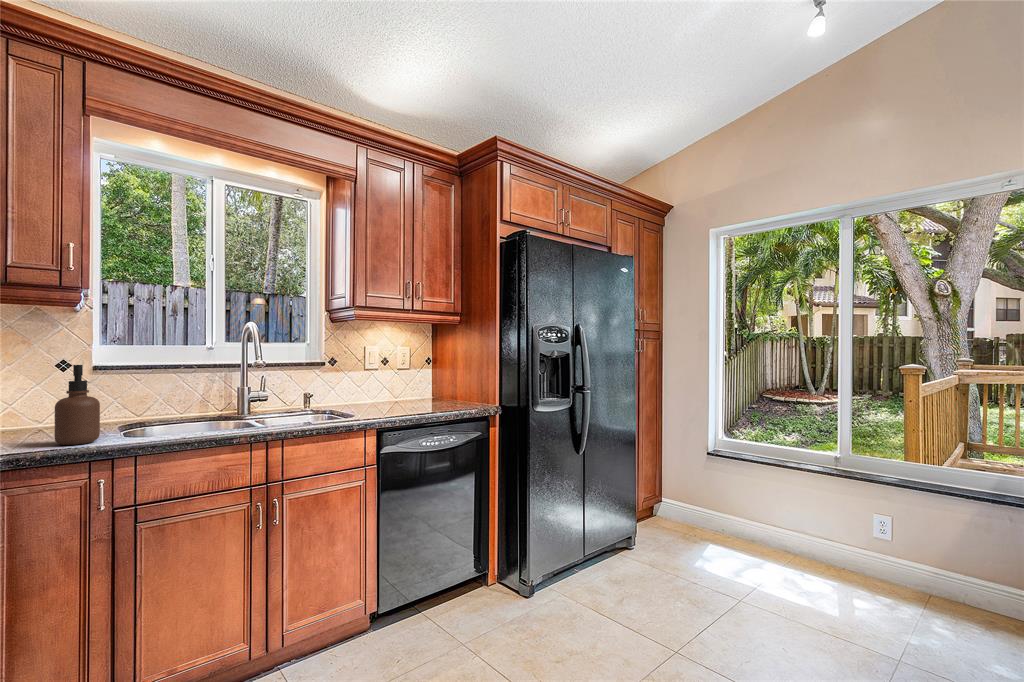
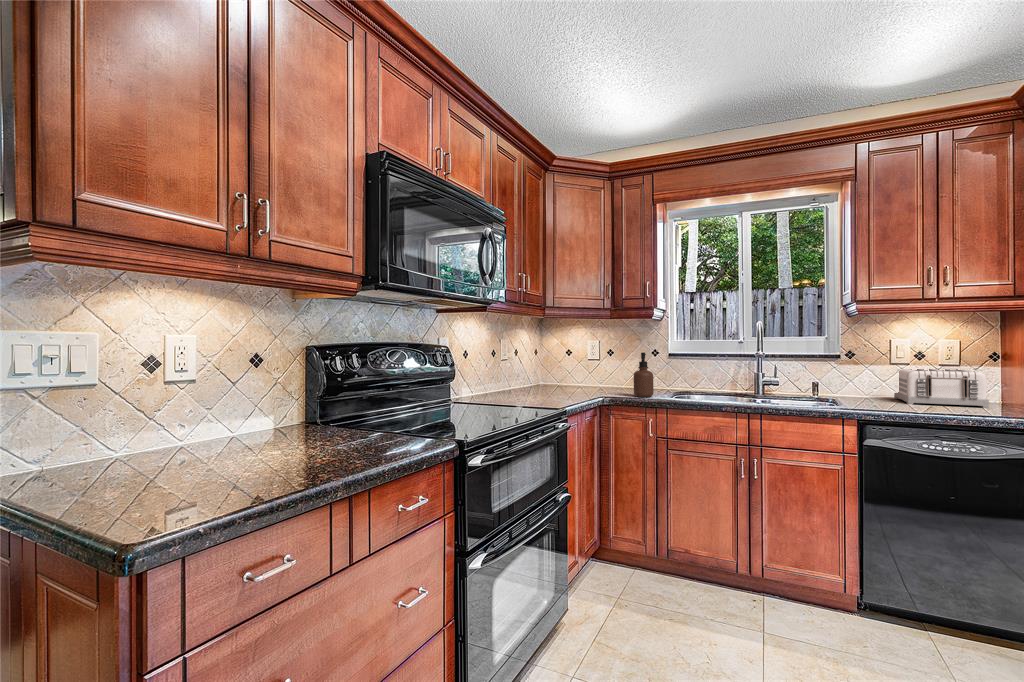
toaster: none [362,372,434,407] -> present [894,369,989,408]

